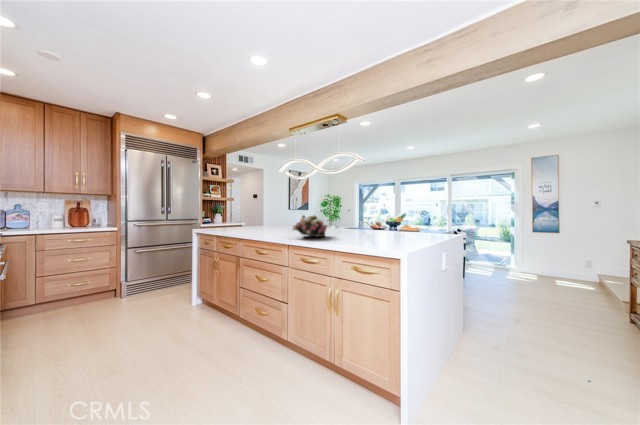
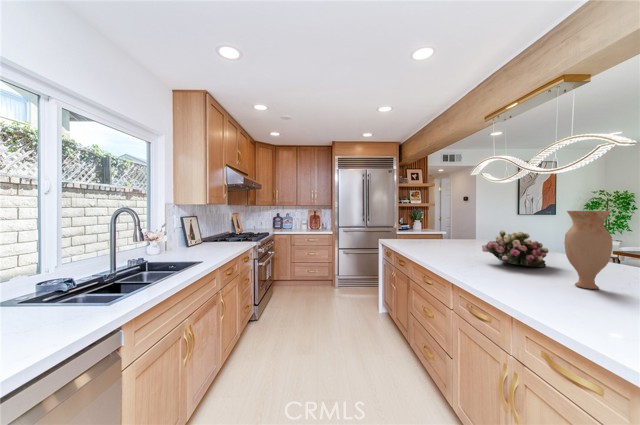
vase: none [340,200,358,243] -> present [564,211,613,289]

